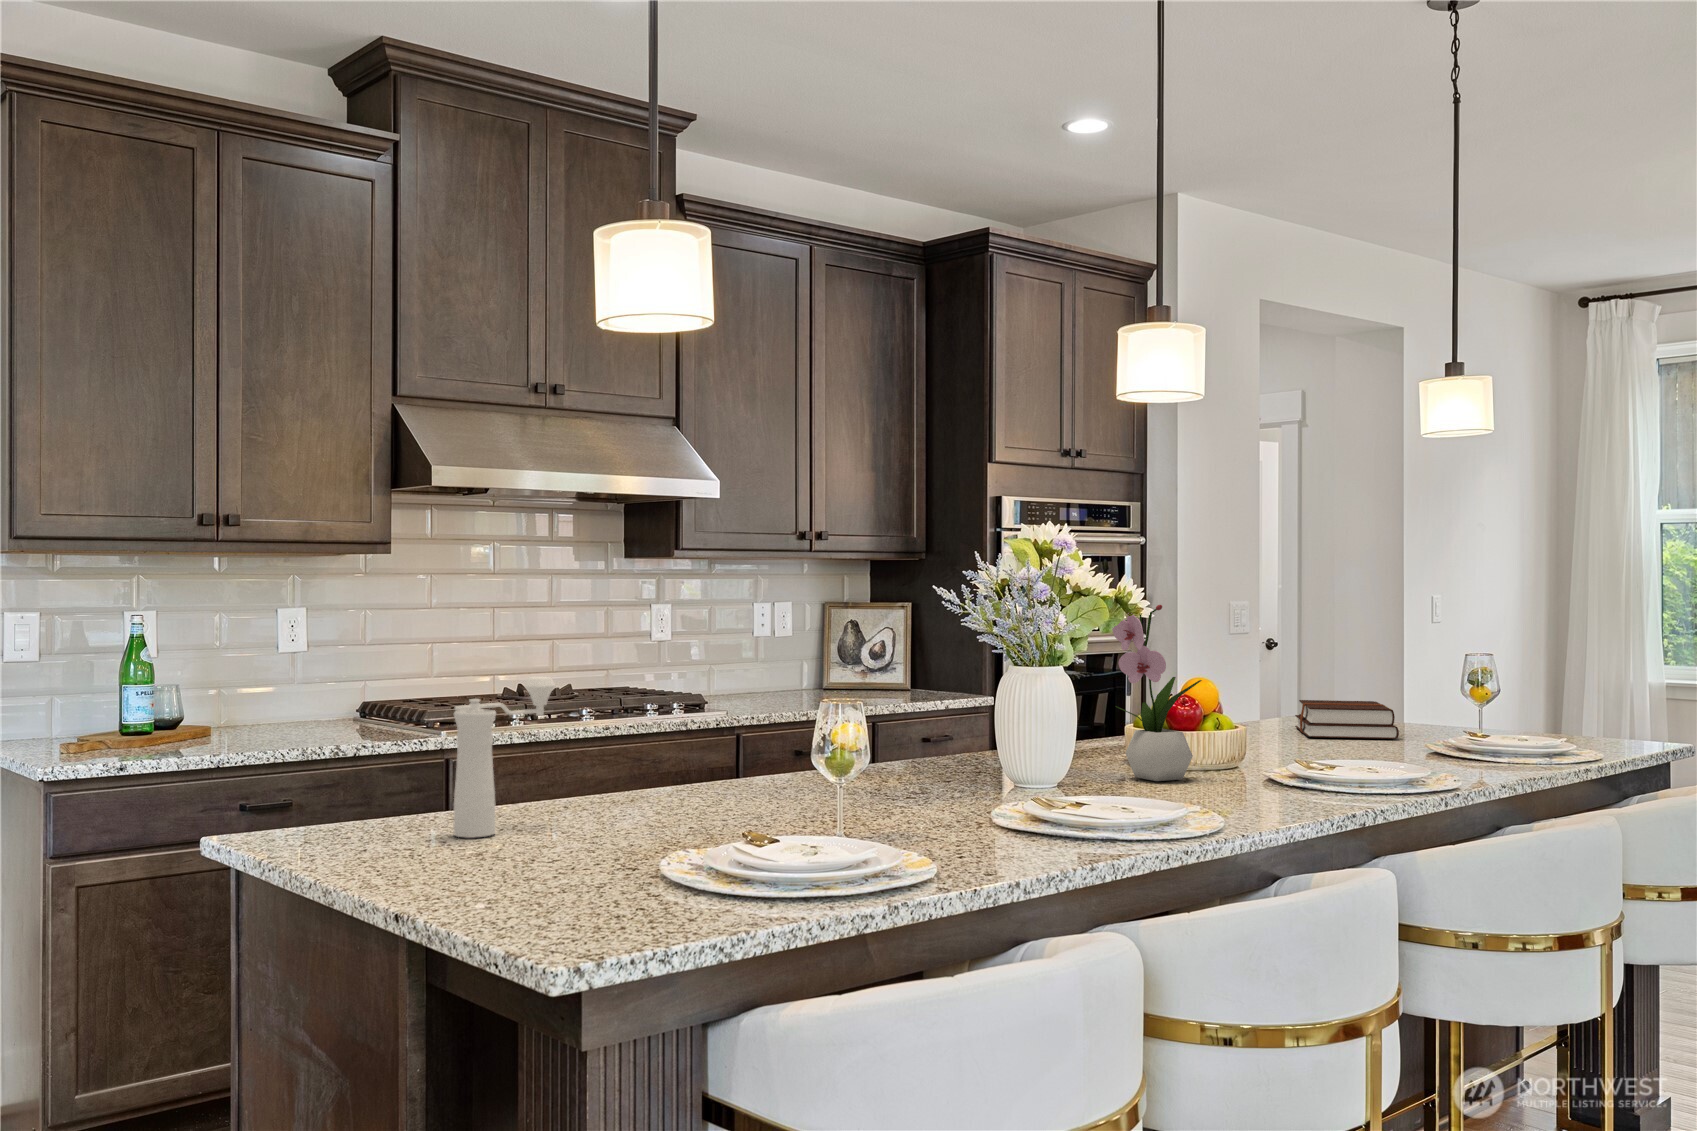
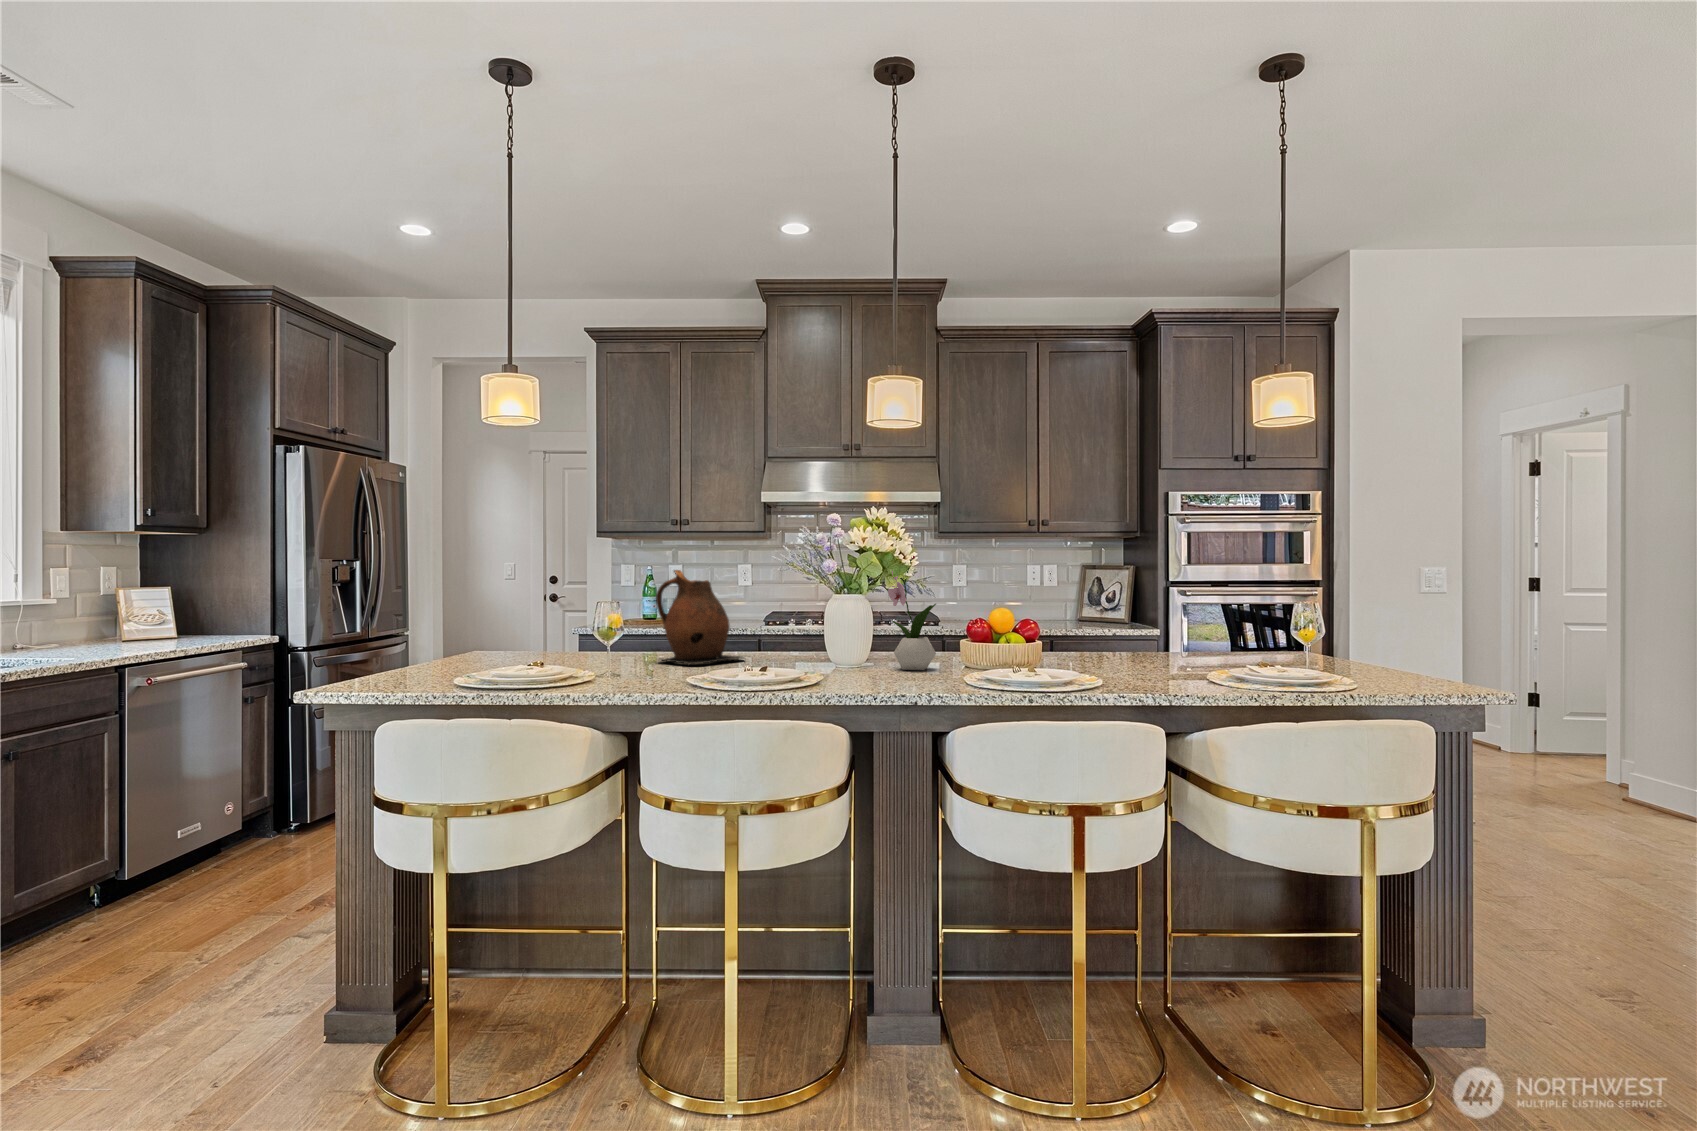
ceramic pitcher: none [750,633,890,812] -> present [656,570,744,665]
pepper mill: present [454,677,555,838] -> none [520,588,575,658]
hardback book: present [1295,700,1399,739] -> none [1178,635,1283,666]

